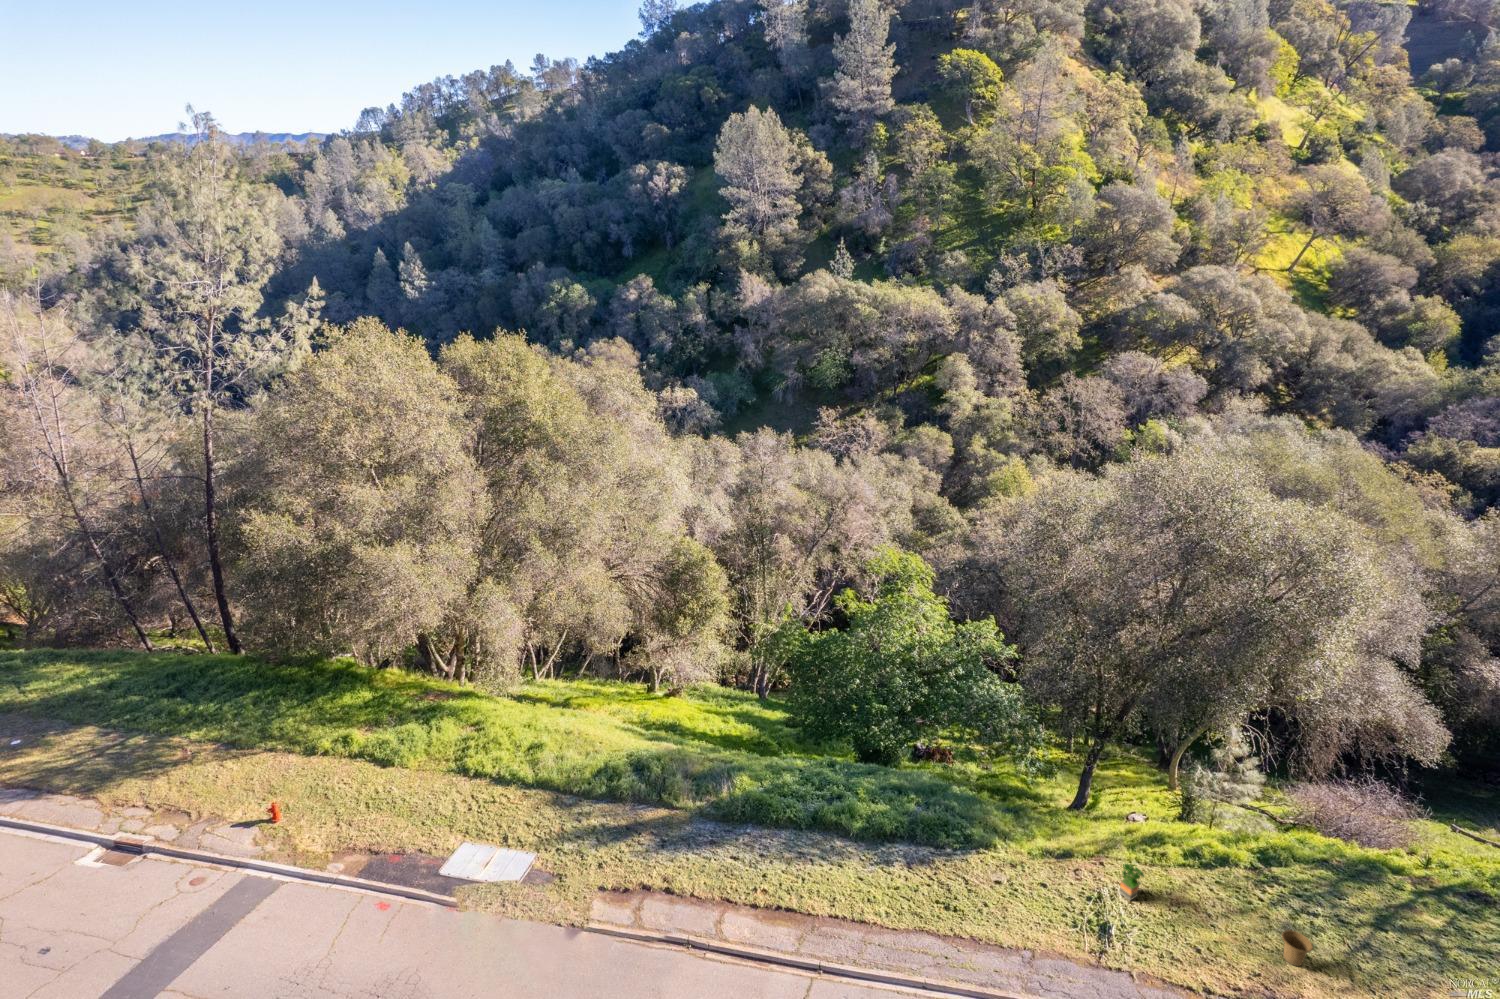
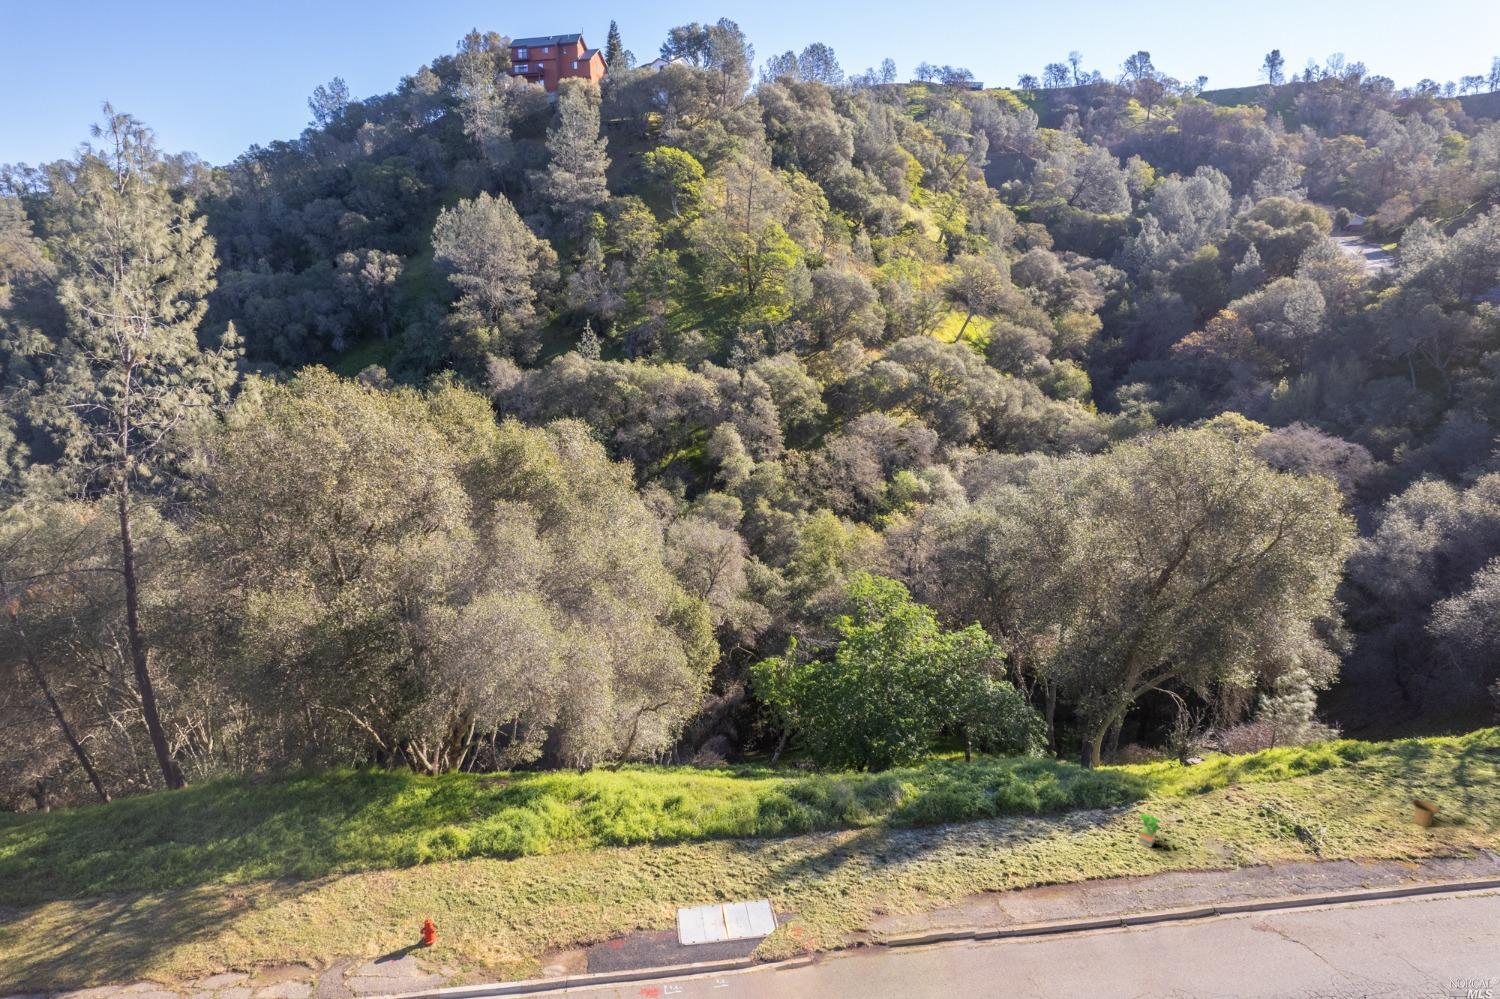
potted tree: present [1119,864,1144,900] -> present [1139,814,1160,847]

